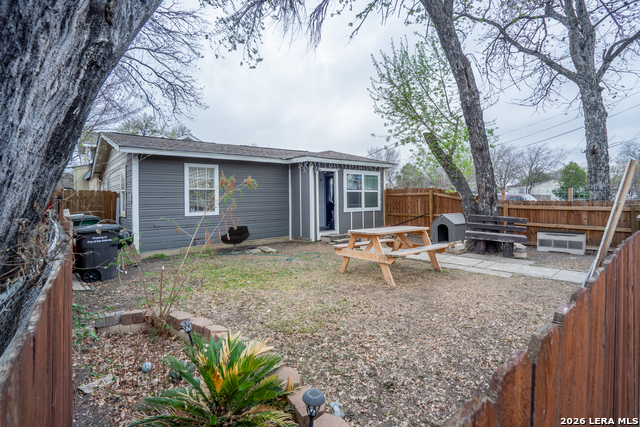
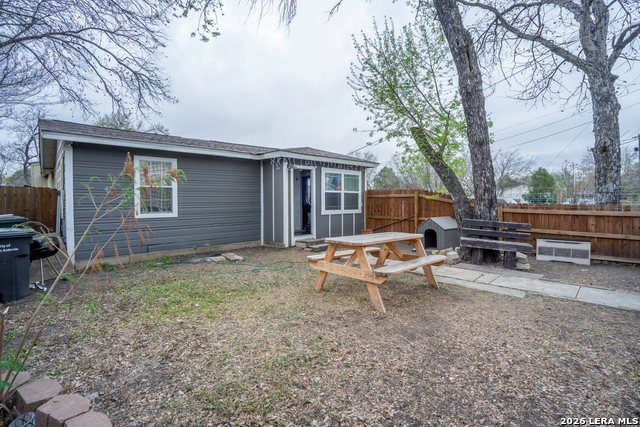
lounge chair: present [221,226,250,252] -> none [173,230,212,262]

